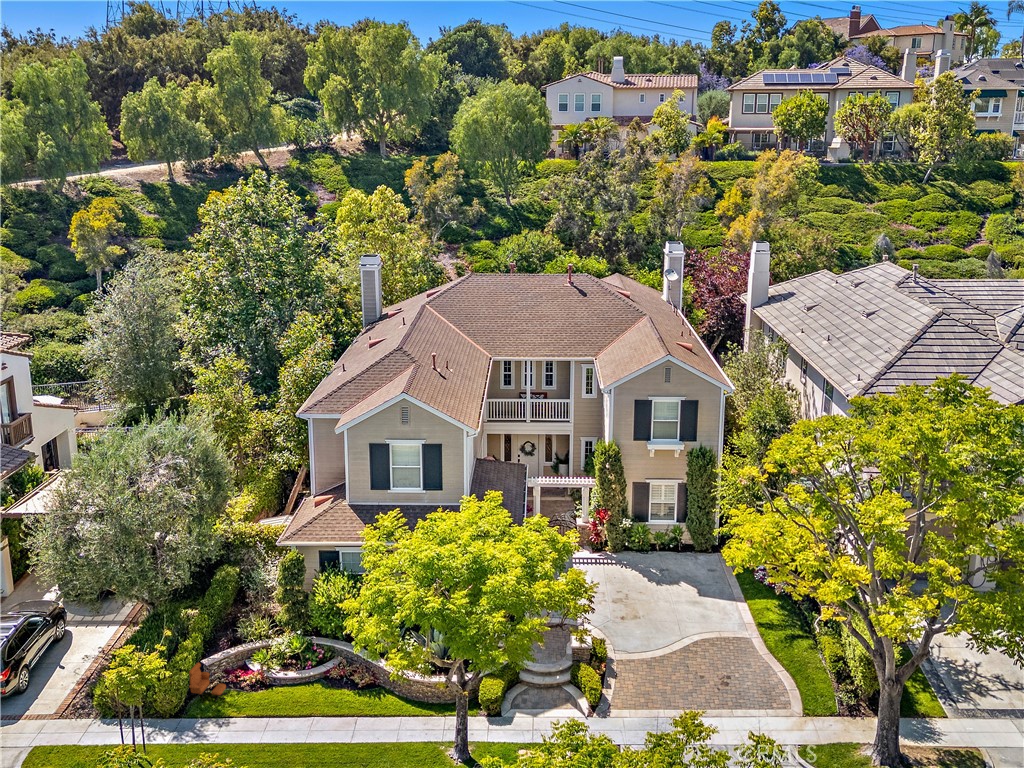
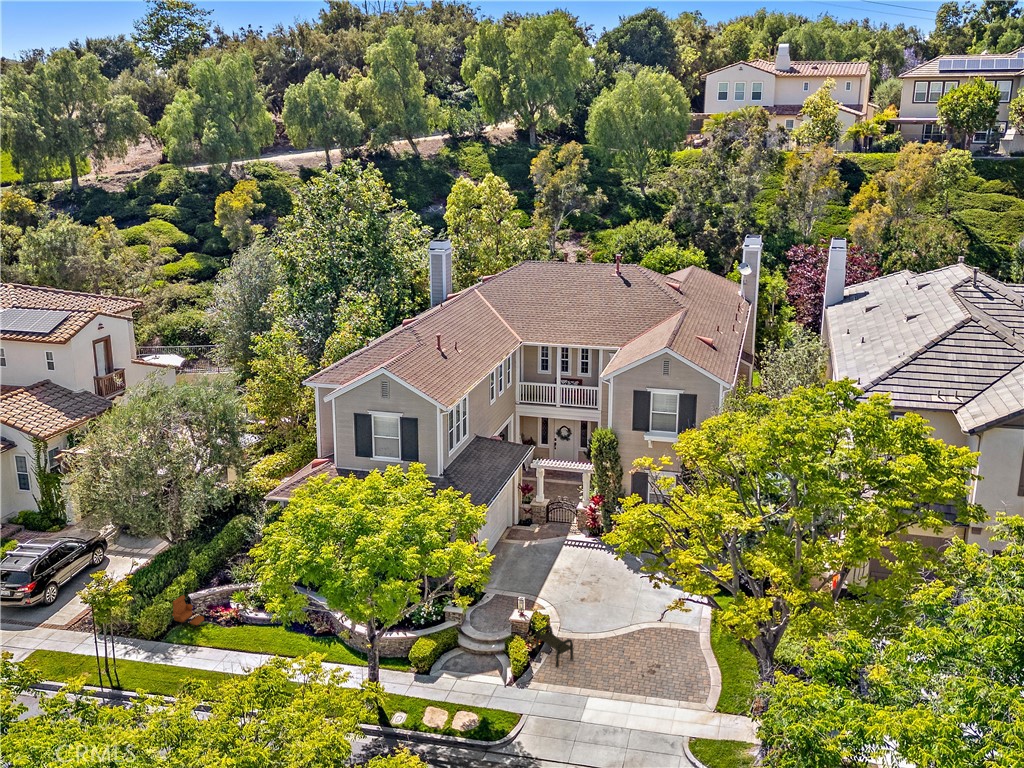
bench: none [600,647,642,690] -> present [536,626,573,667]

